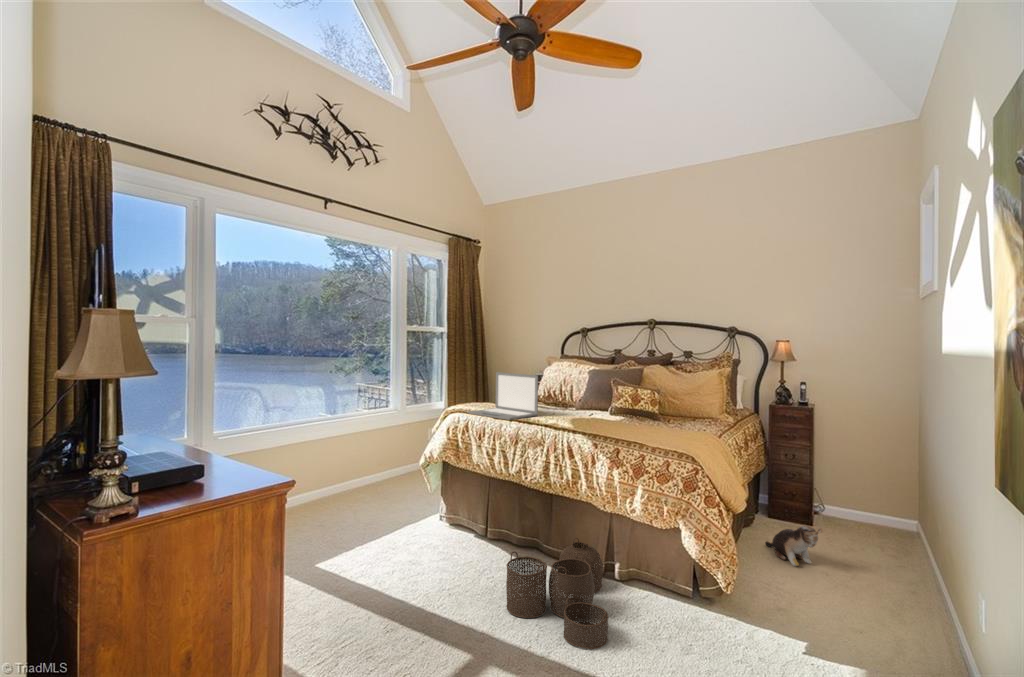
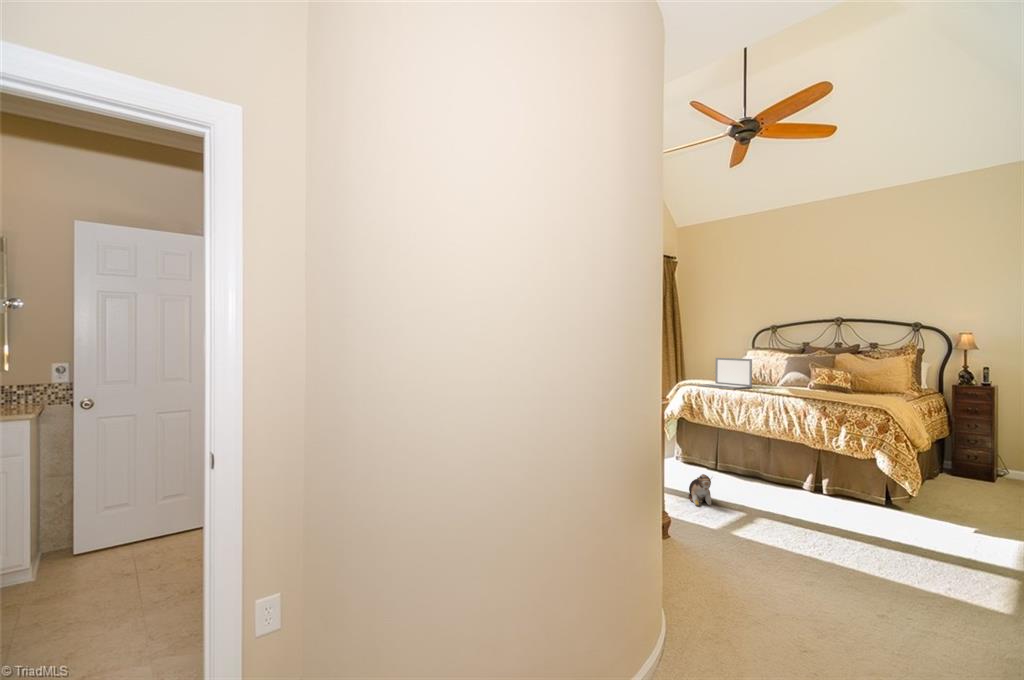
plush toy: present [765,525,822,566] -> present [689,474,711,506]
woven basket: present [506,538,608,649] -> none [748,466,825,522]

